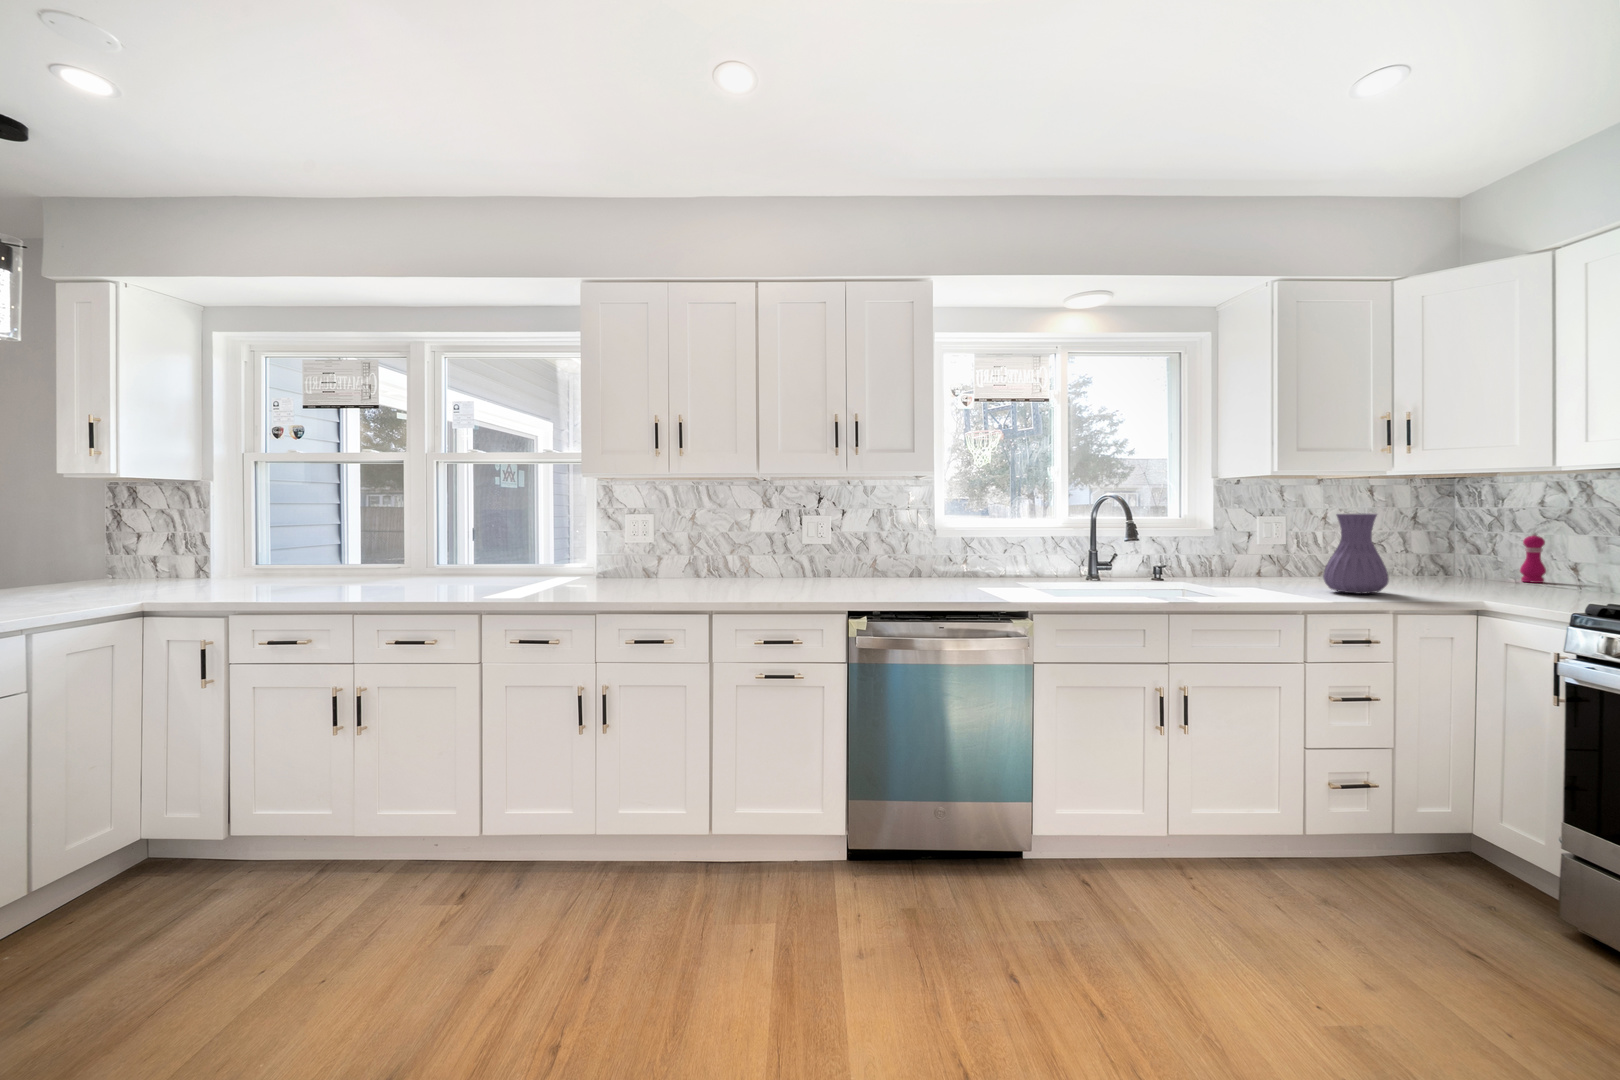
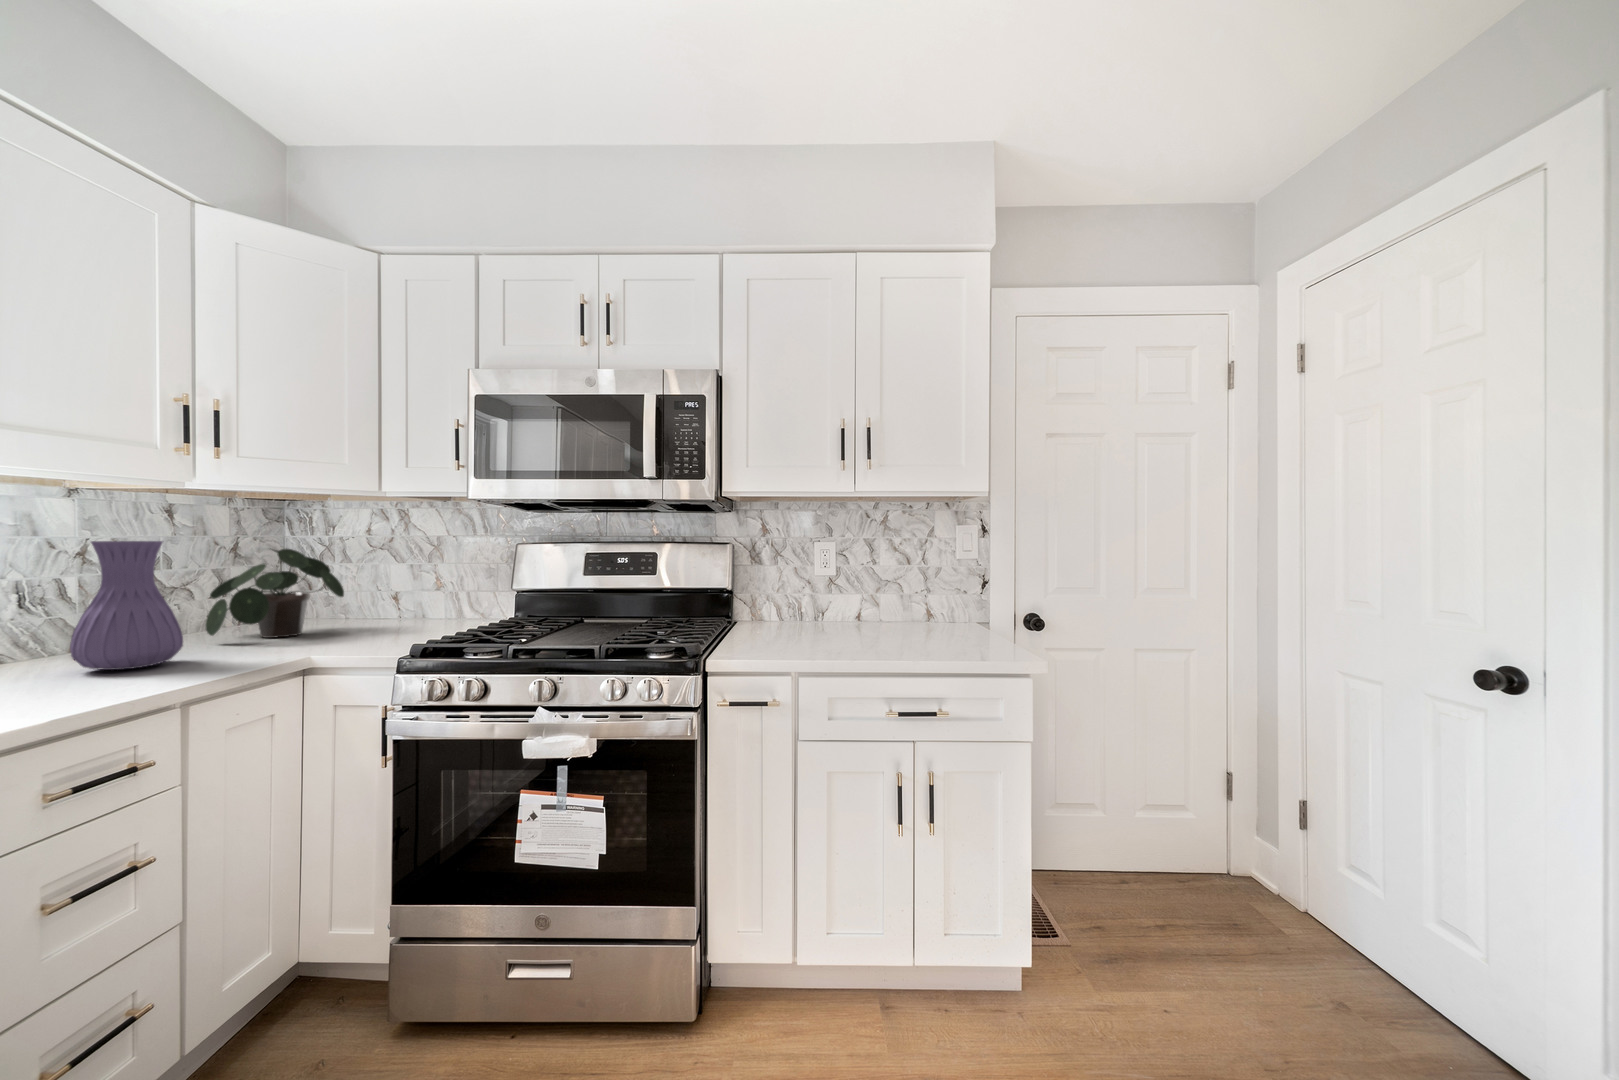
potted plant: none [1397,518,1515,587] -> present [205,549,344,638]
pepper mill: present [1520,532,1546,583] -> none [351,563,375,621]

